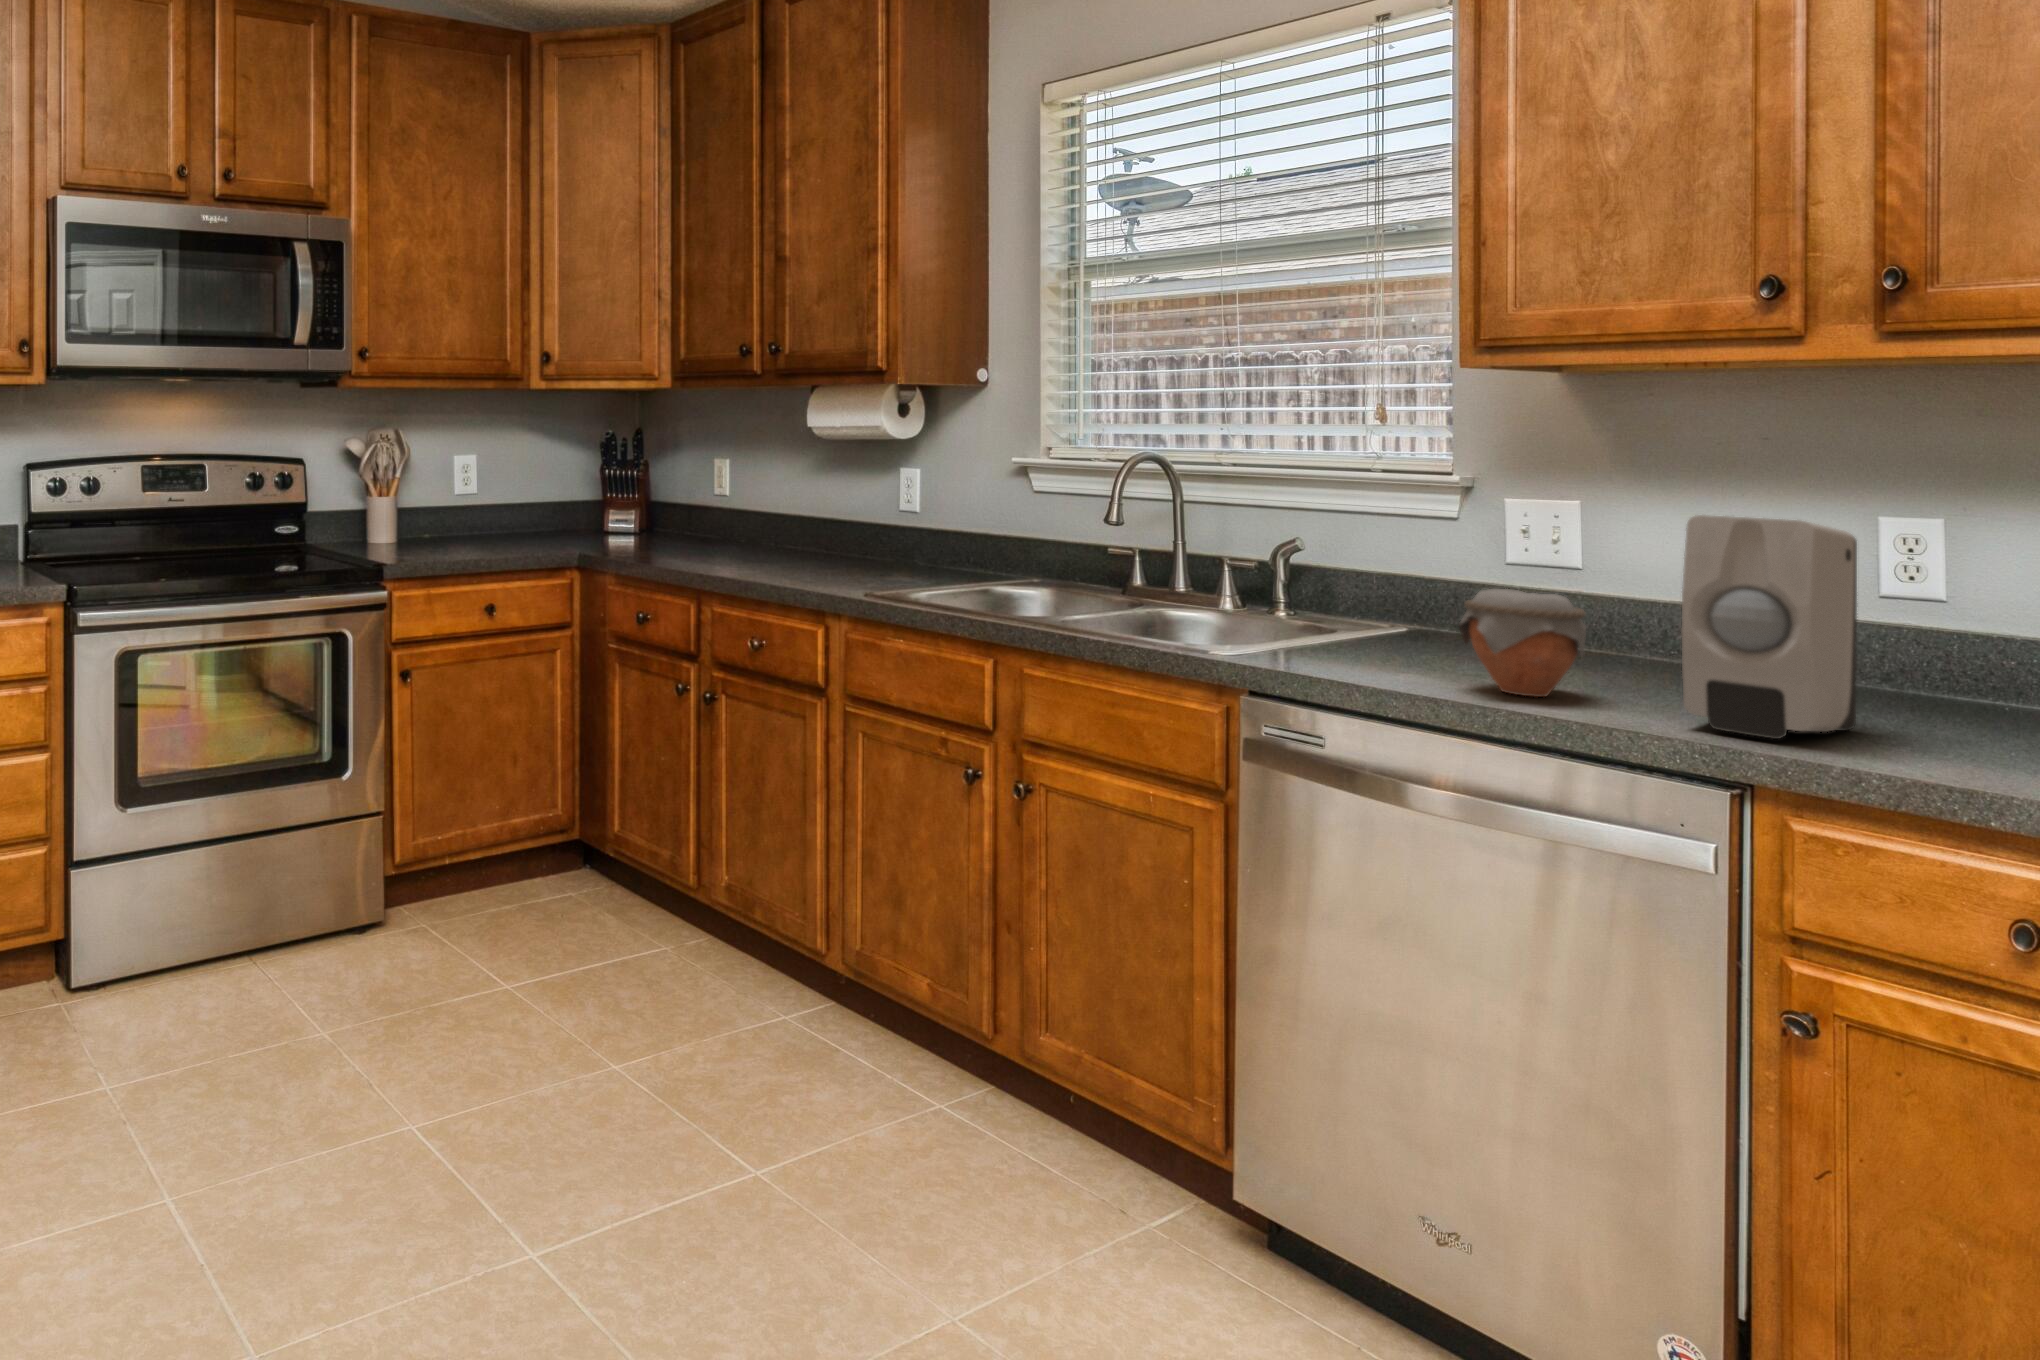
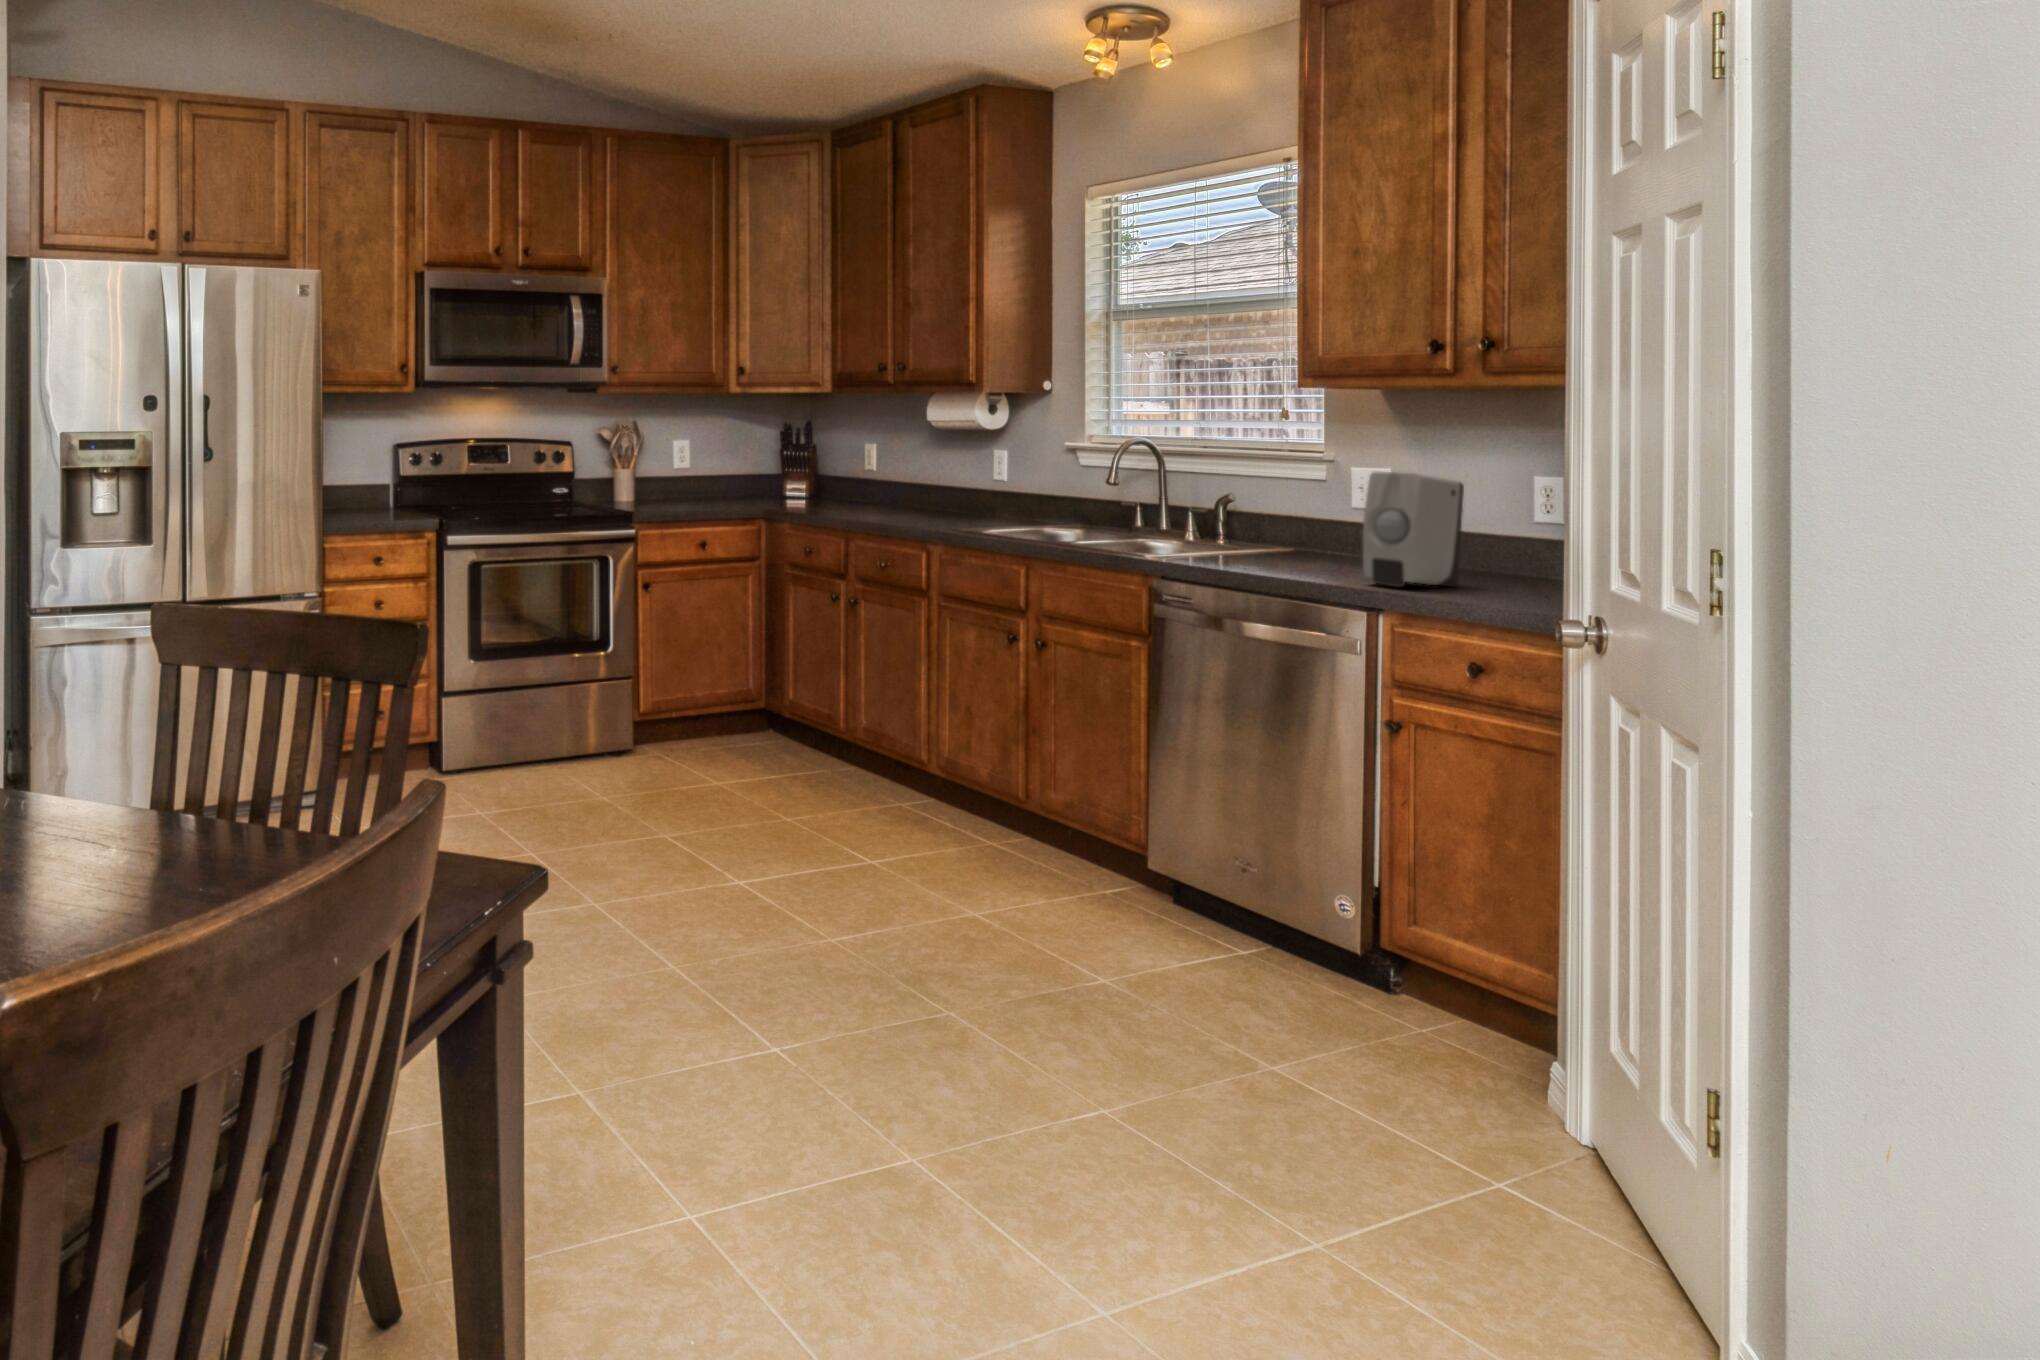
jar: present [1459,589,1586,697] -> none [1269,515,1338,574]

